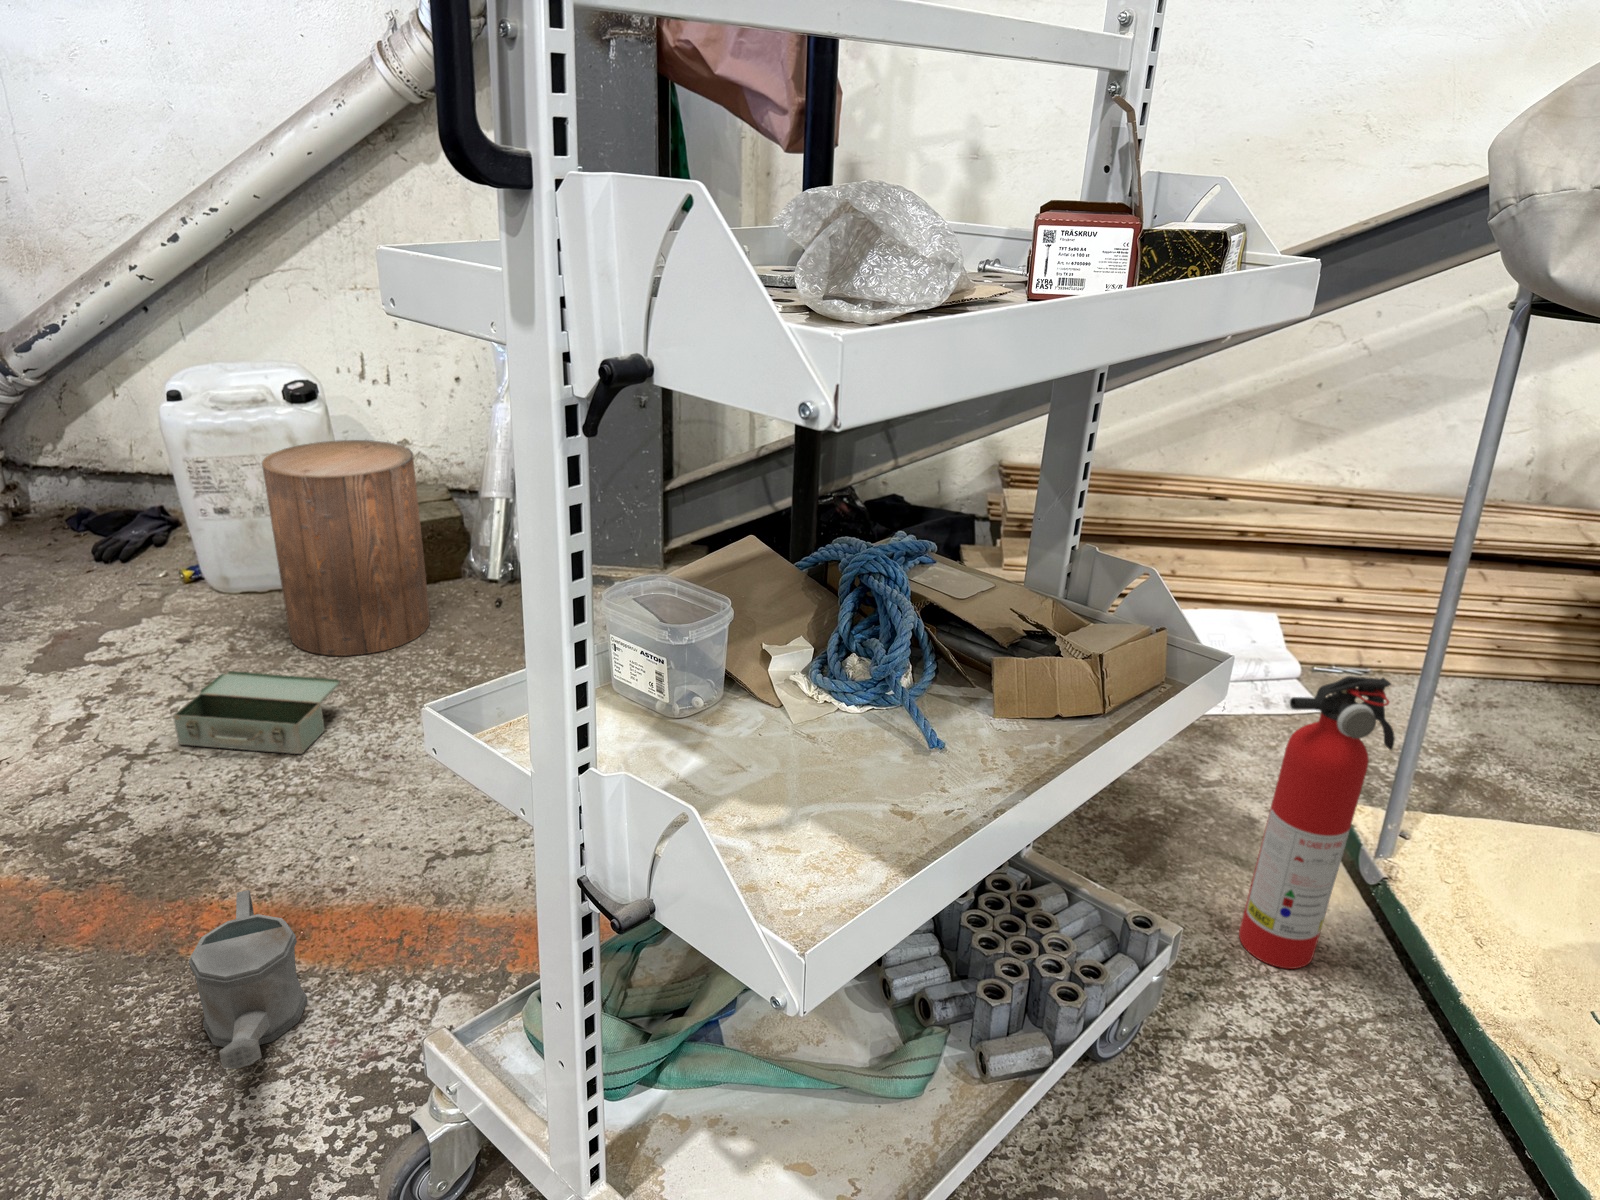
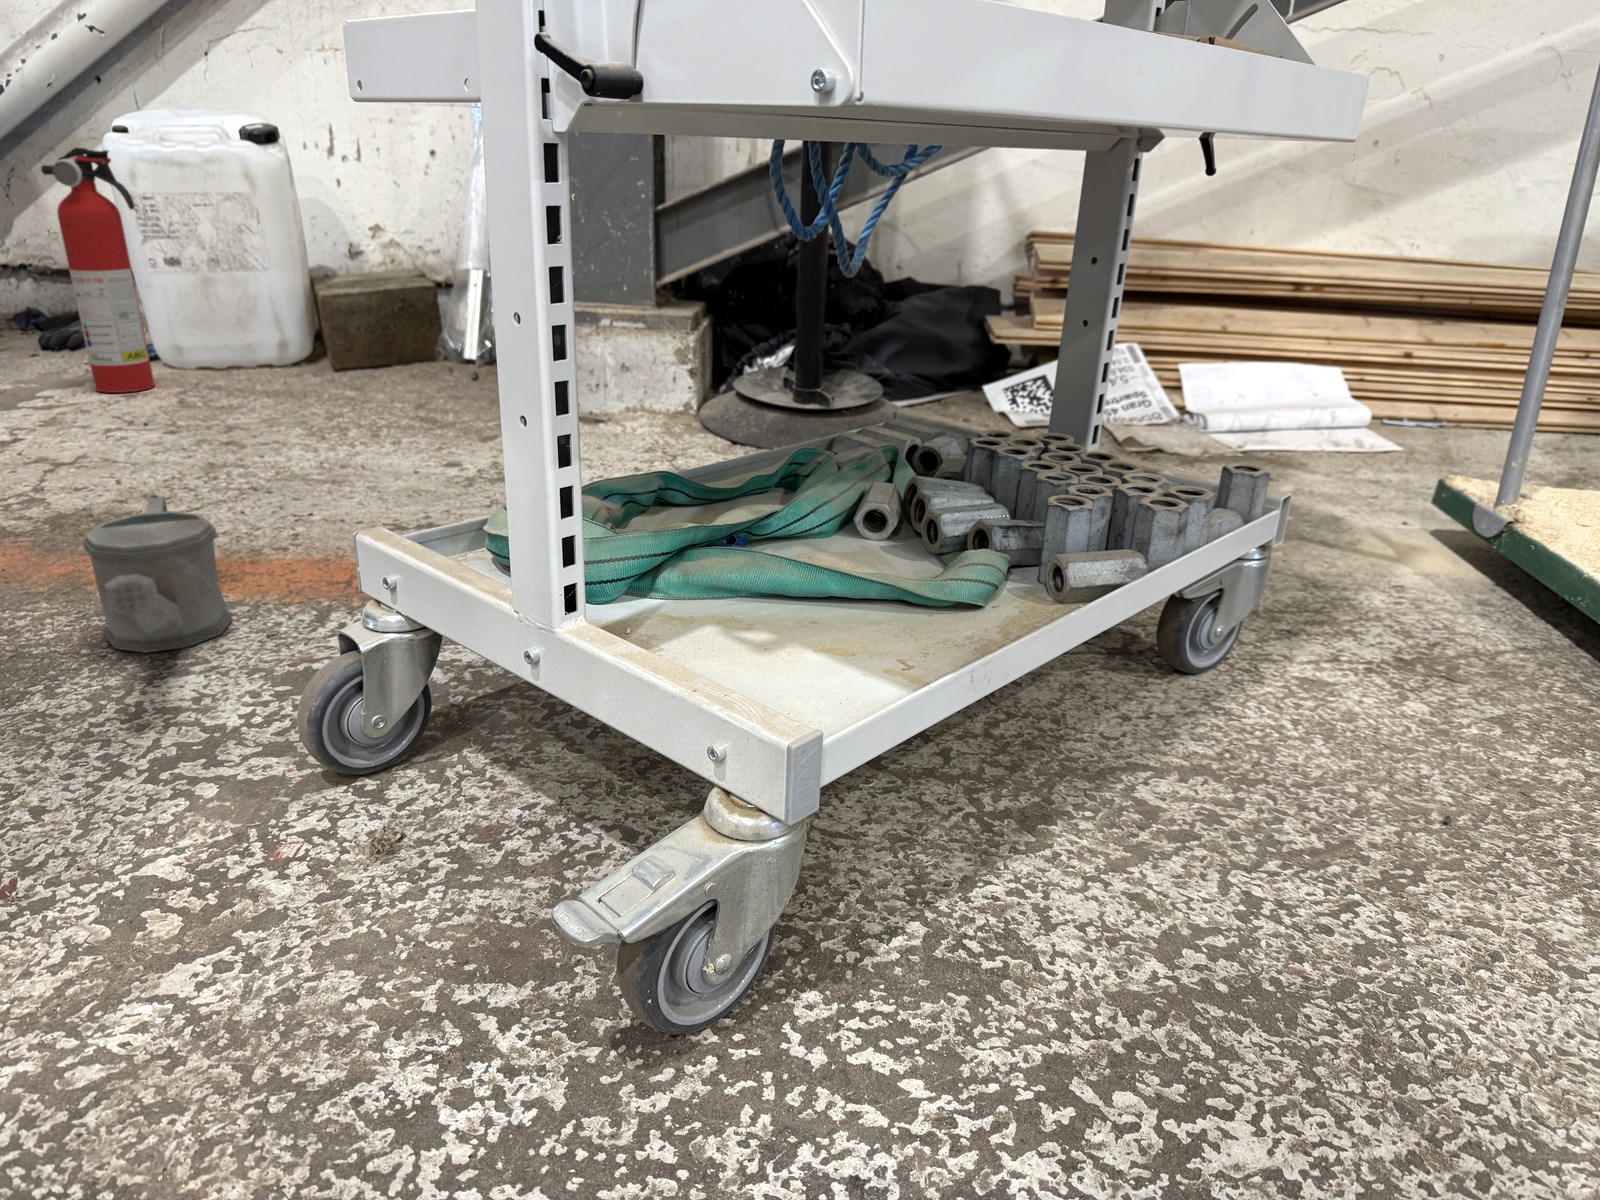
stool: present [262,440,430,656] -> none [210,174,404,403]
toolbox: present [173,671,341,754] -> none [102,390,297,462]
fire extinguisher: present [1239,676,1395,969] -> present [41,148,155,393]

